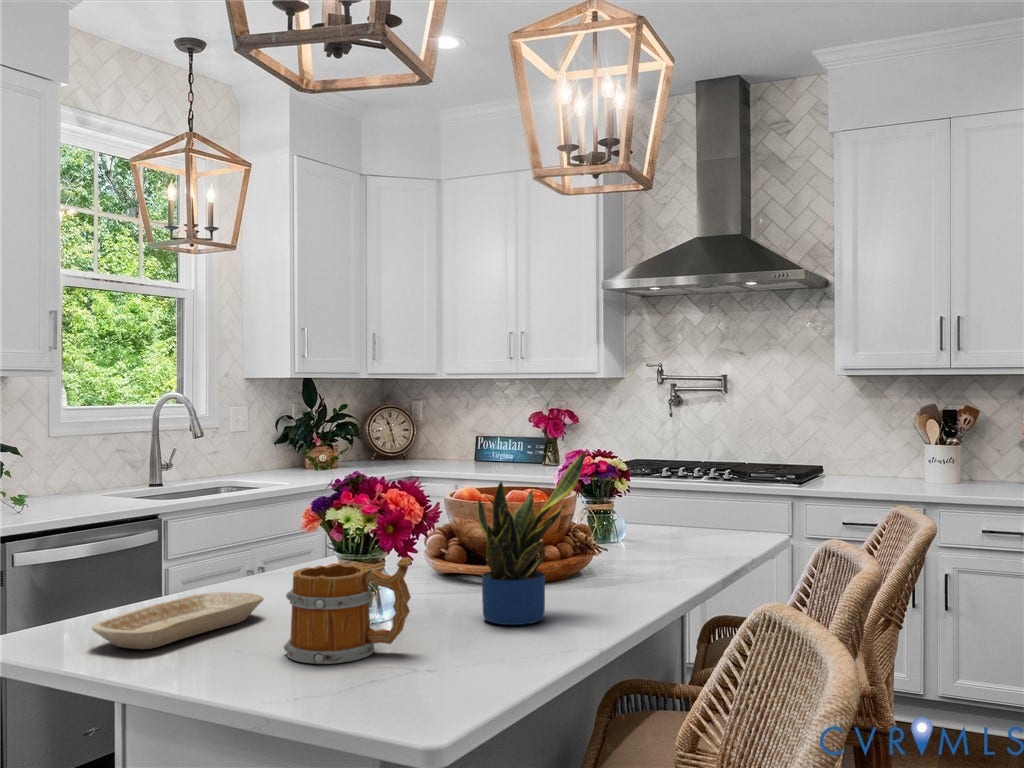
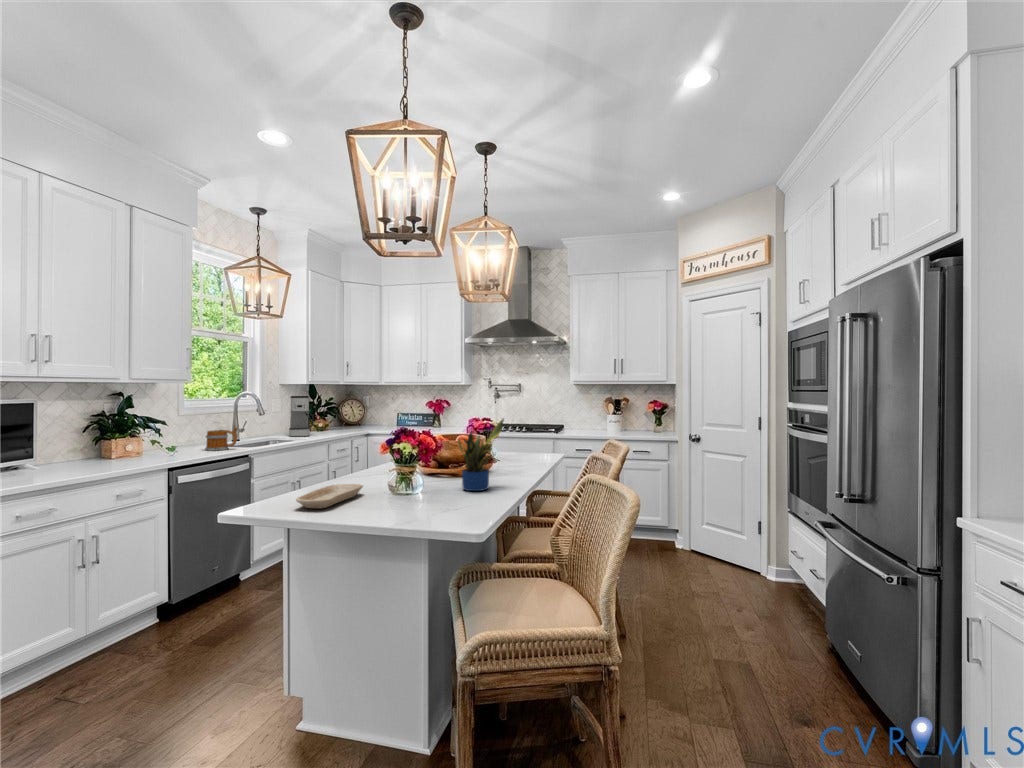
coffee maker: none [257,400,304,480] -> present [289,396,314,437]
mug: present [284,558,412,664] -> present [205,427,238,451]

